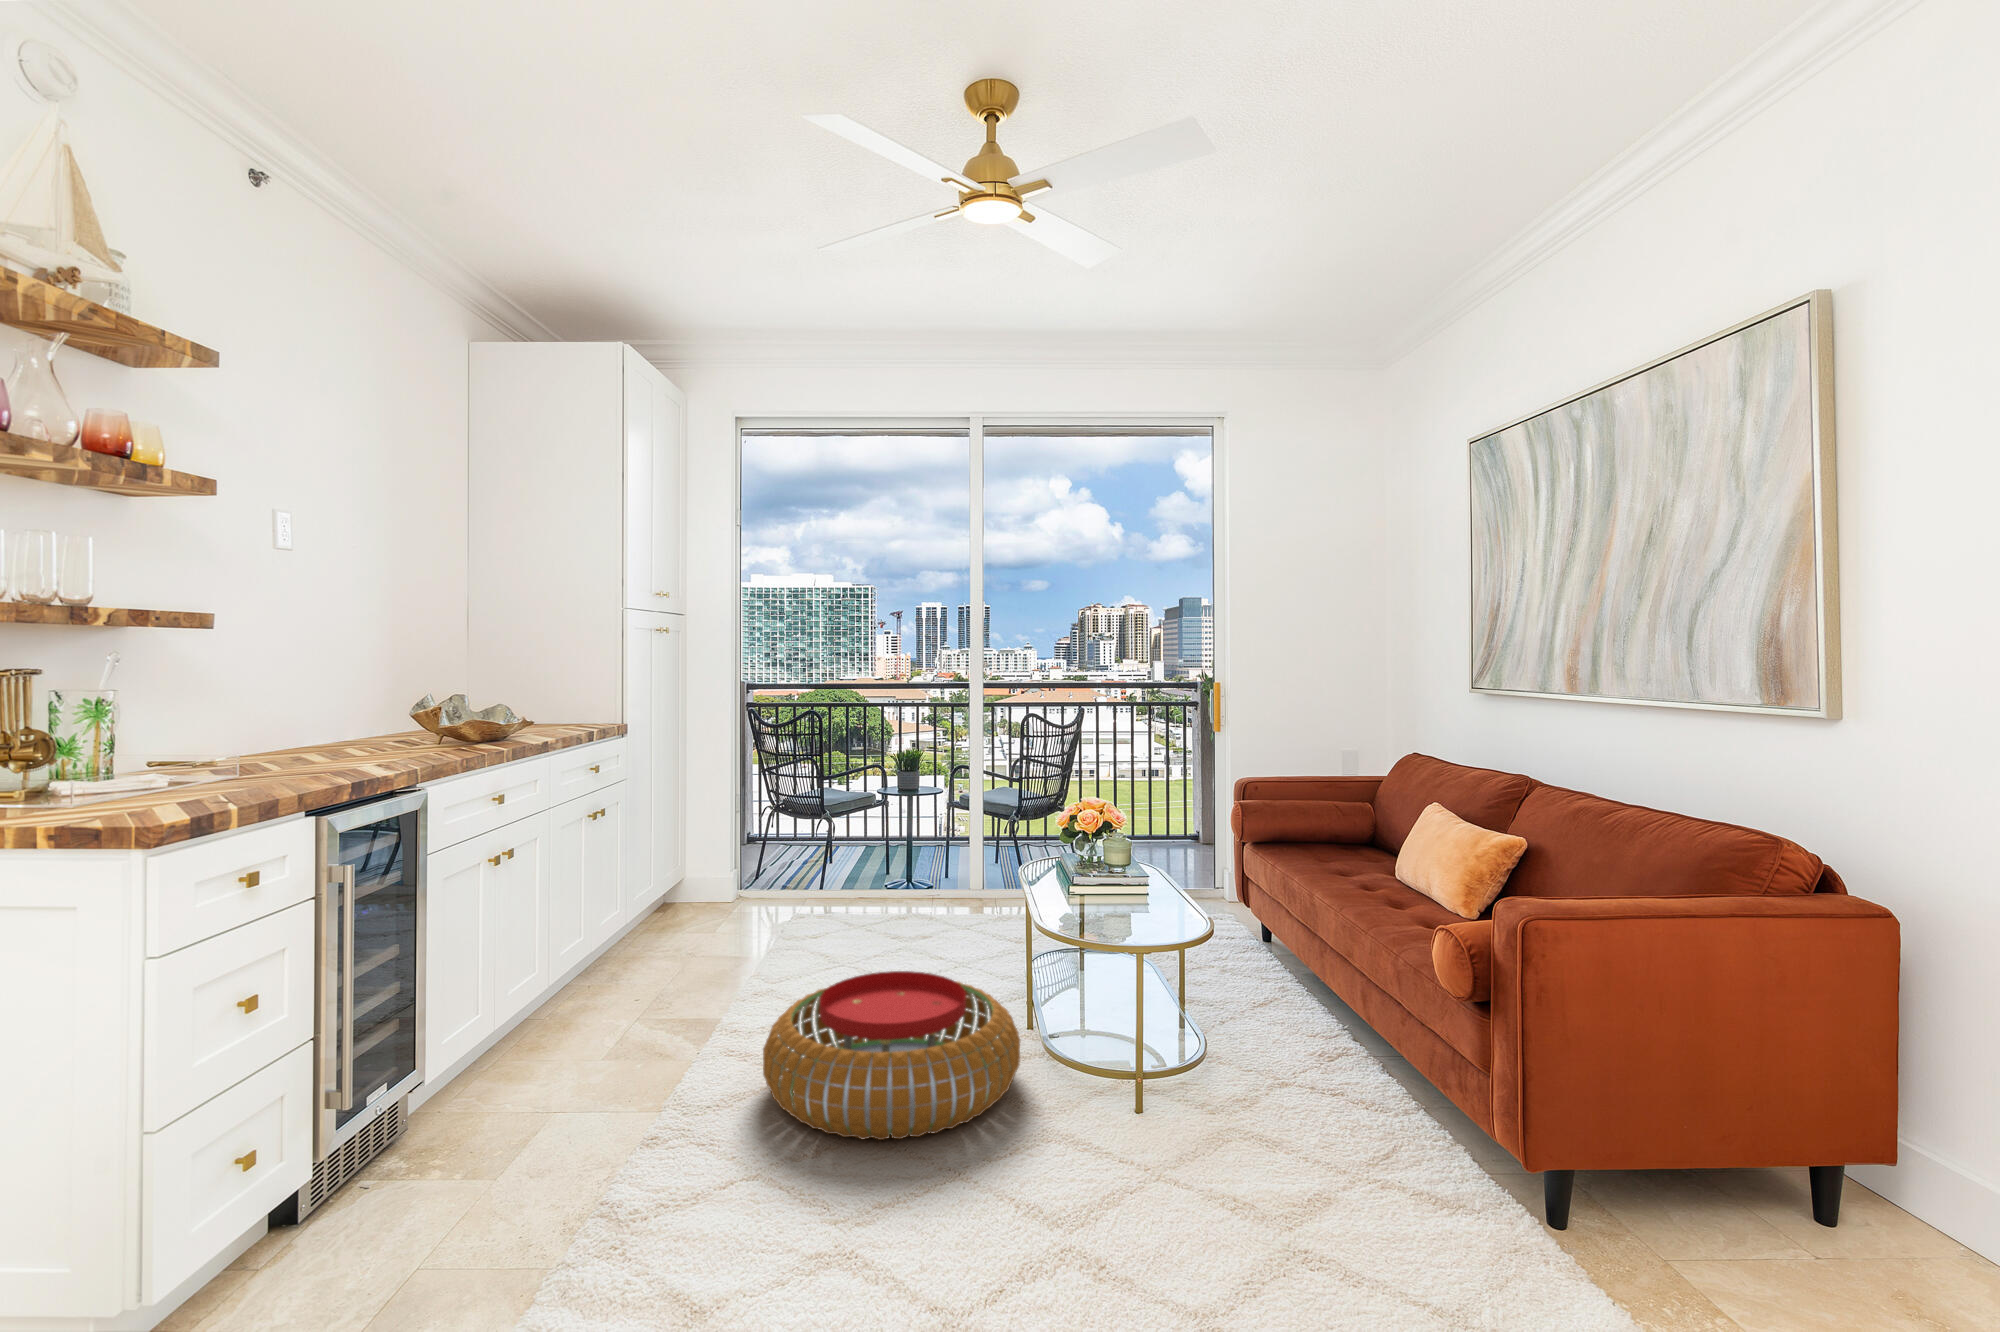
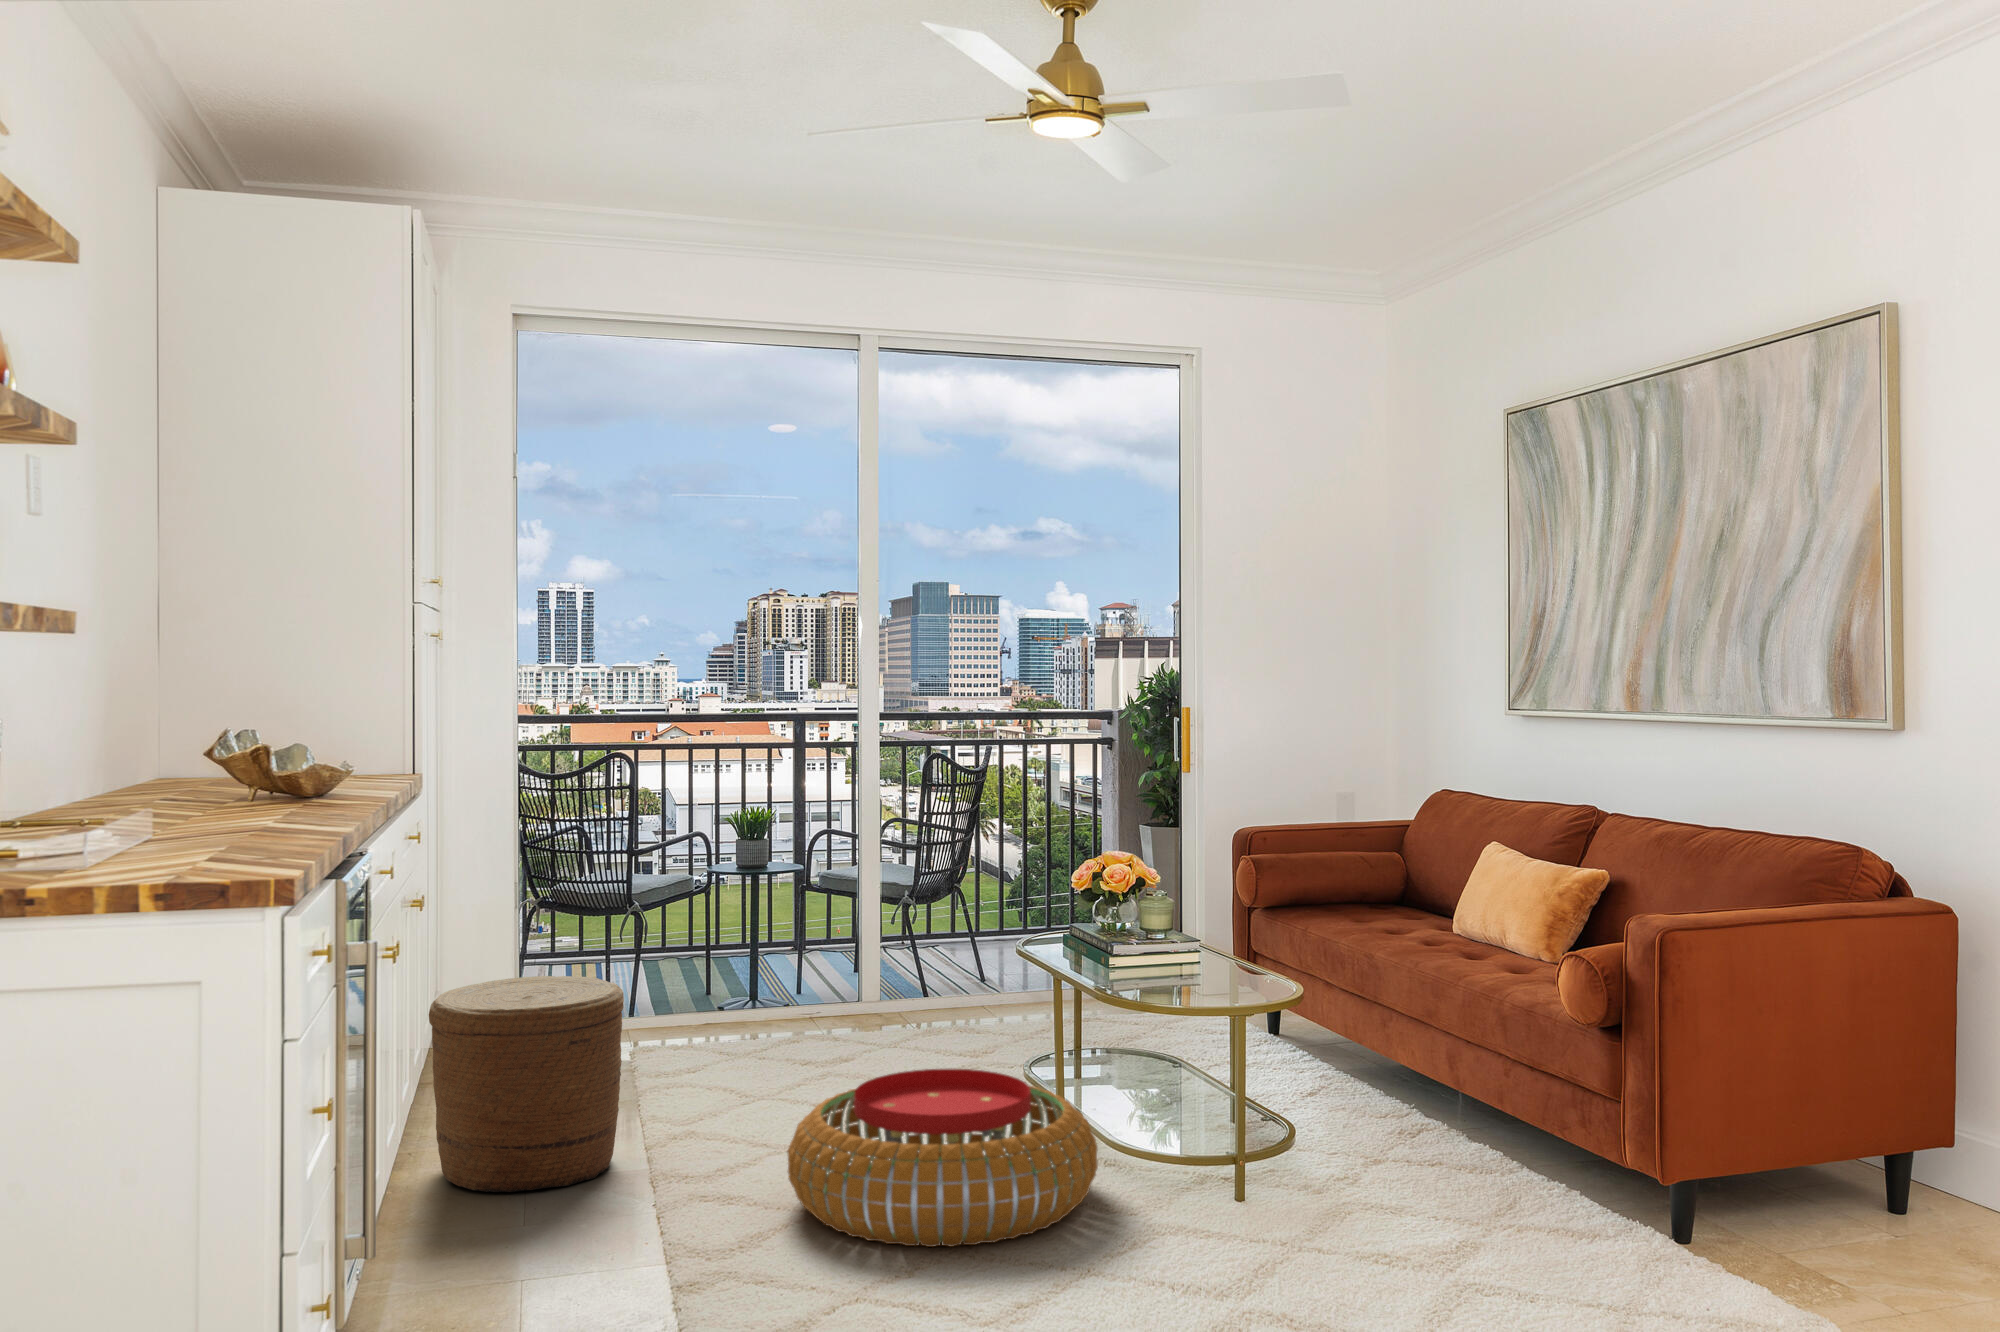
woven basket: none [556,872,705,1037] -> present [429,976,624,1192]

